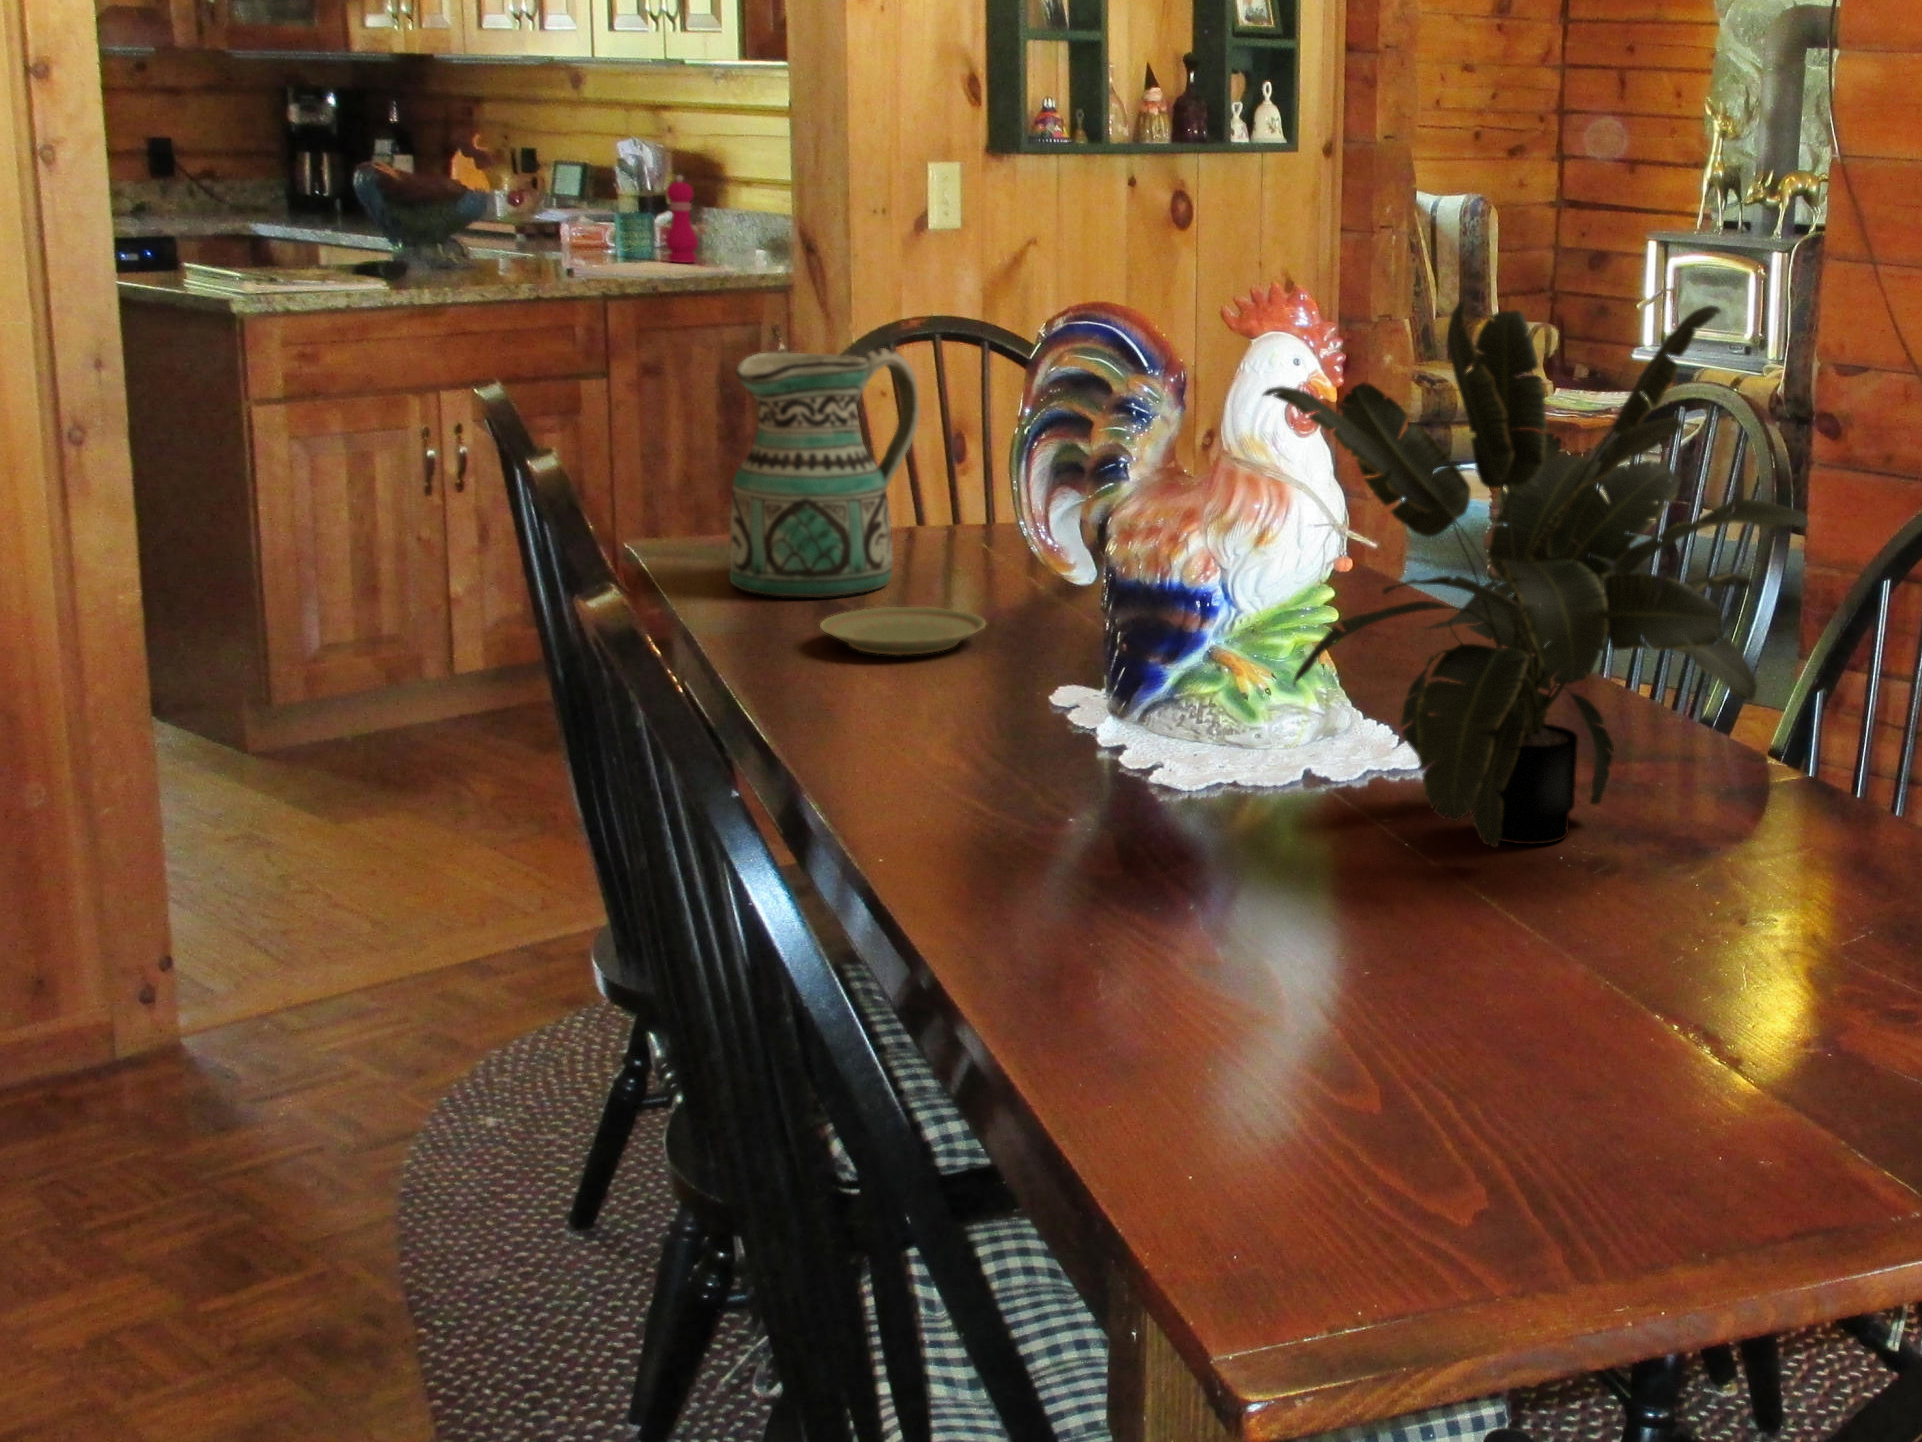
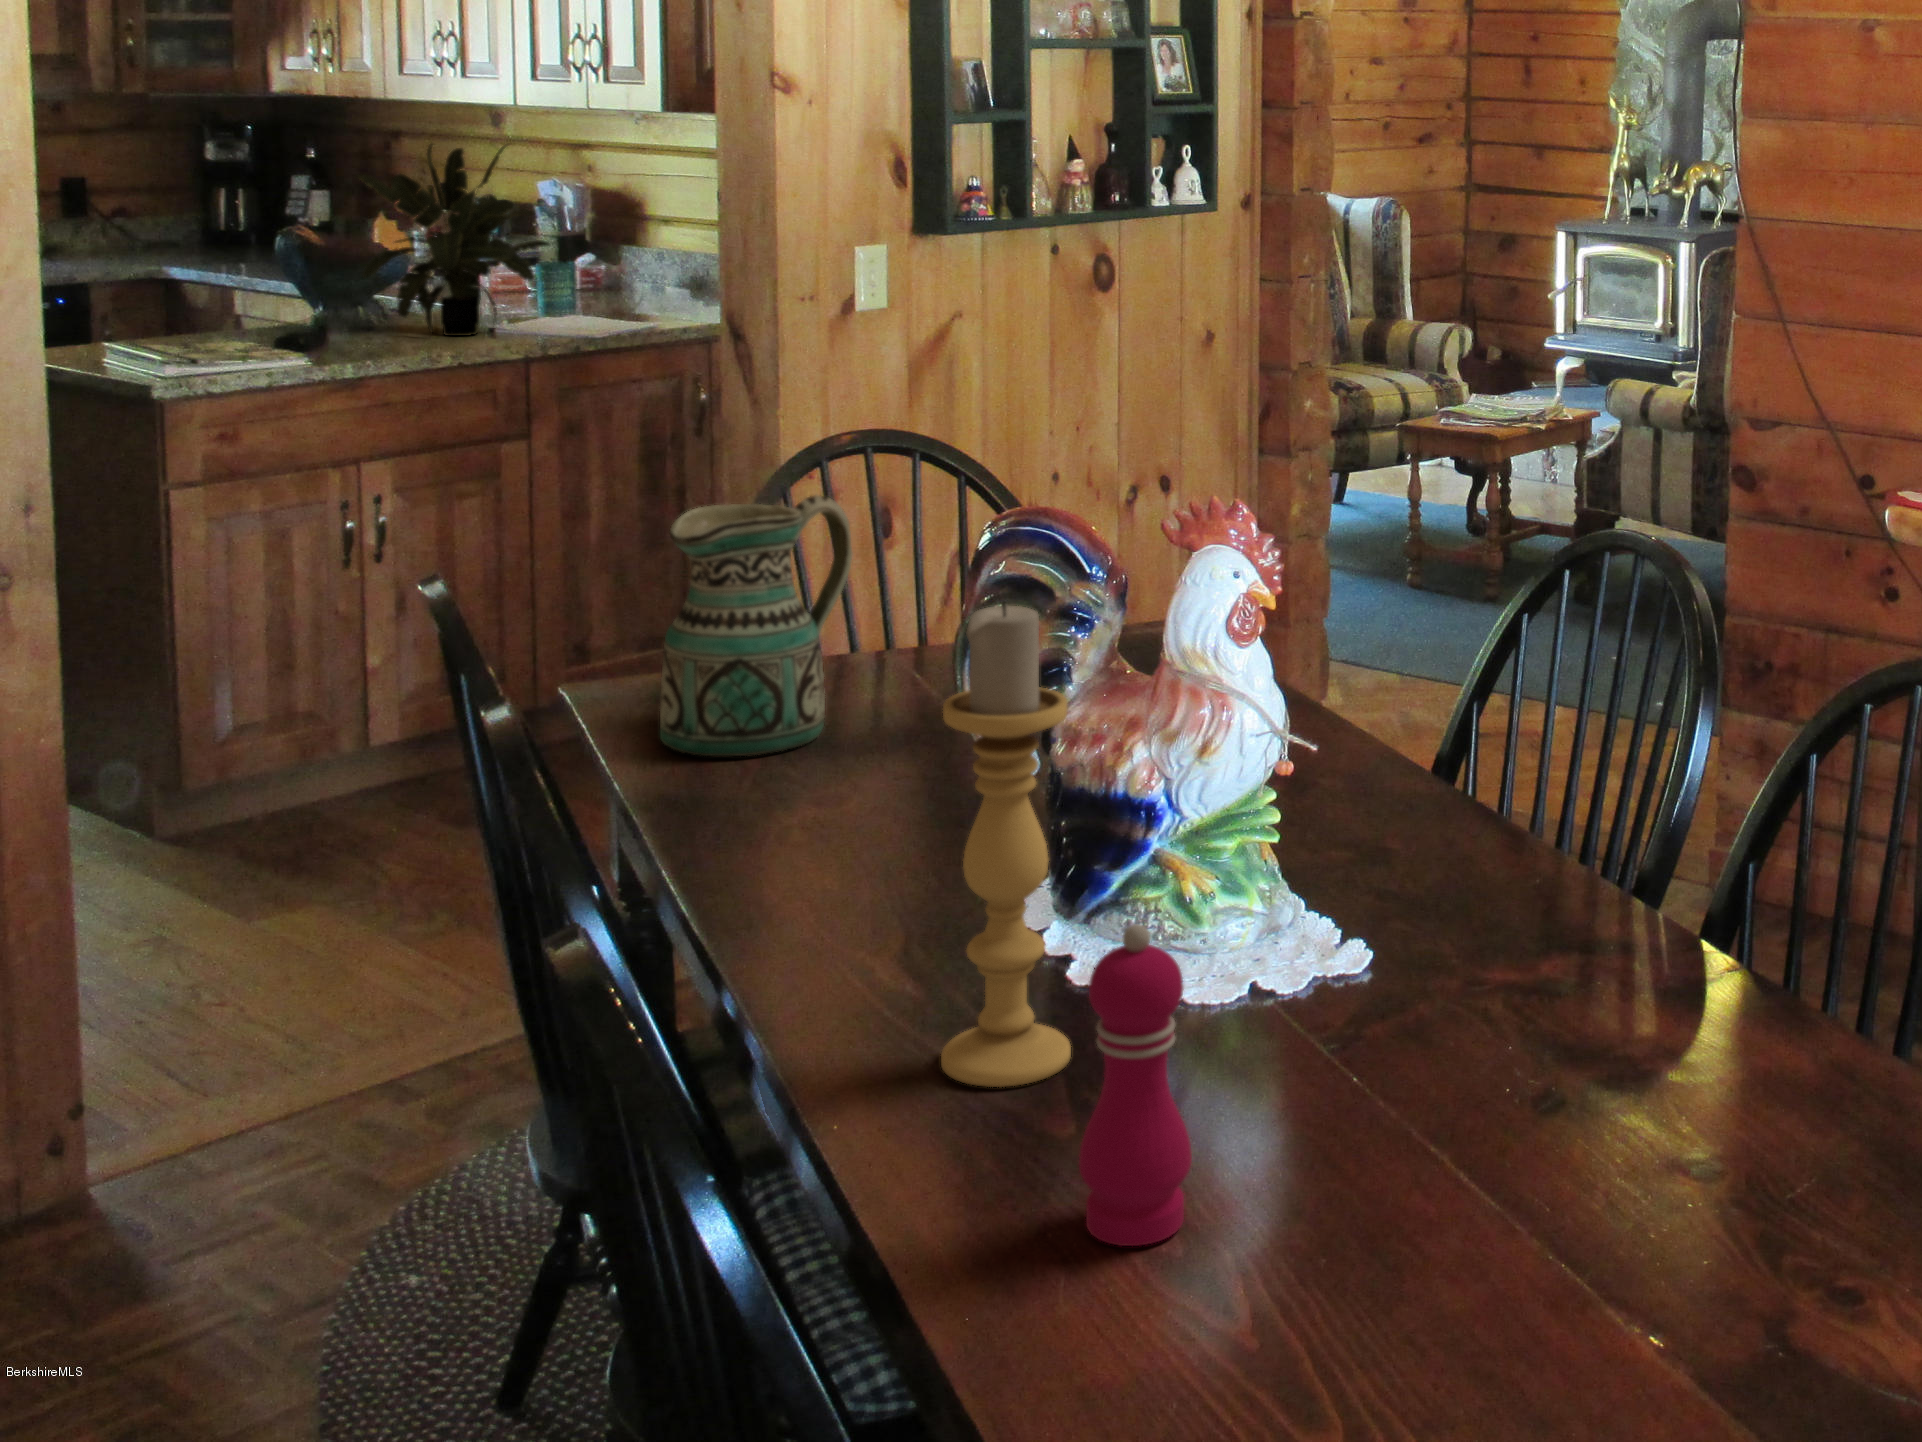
pepper mill: present [666,175,698,263] -> present [1079,924,1192,1246]
potted plant: present [1263,300,1809,847] -> present [356,144,550,336]
candle holder: none [996,352,1124,835] -> present [941,602,1071,1087]
plate: present [820,607,986,655] -> none [754,774,923,835]

